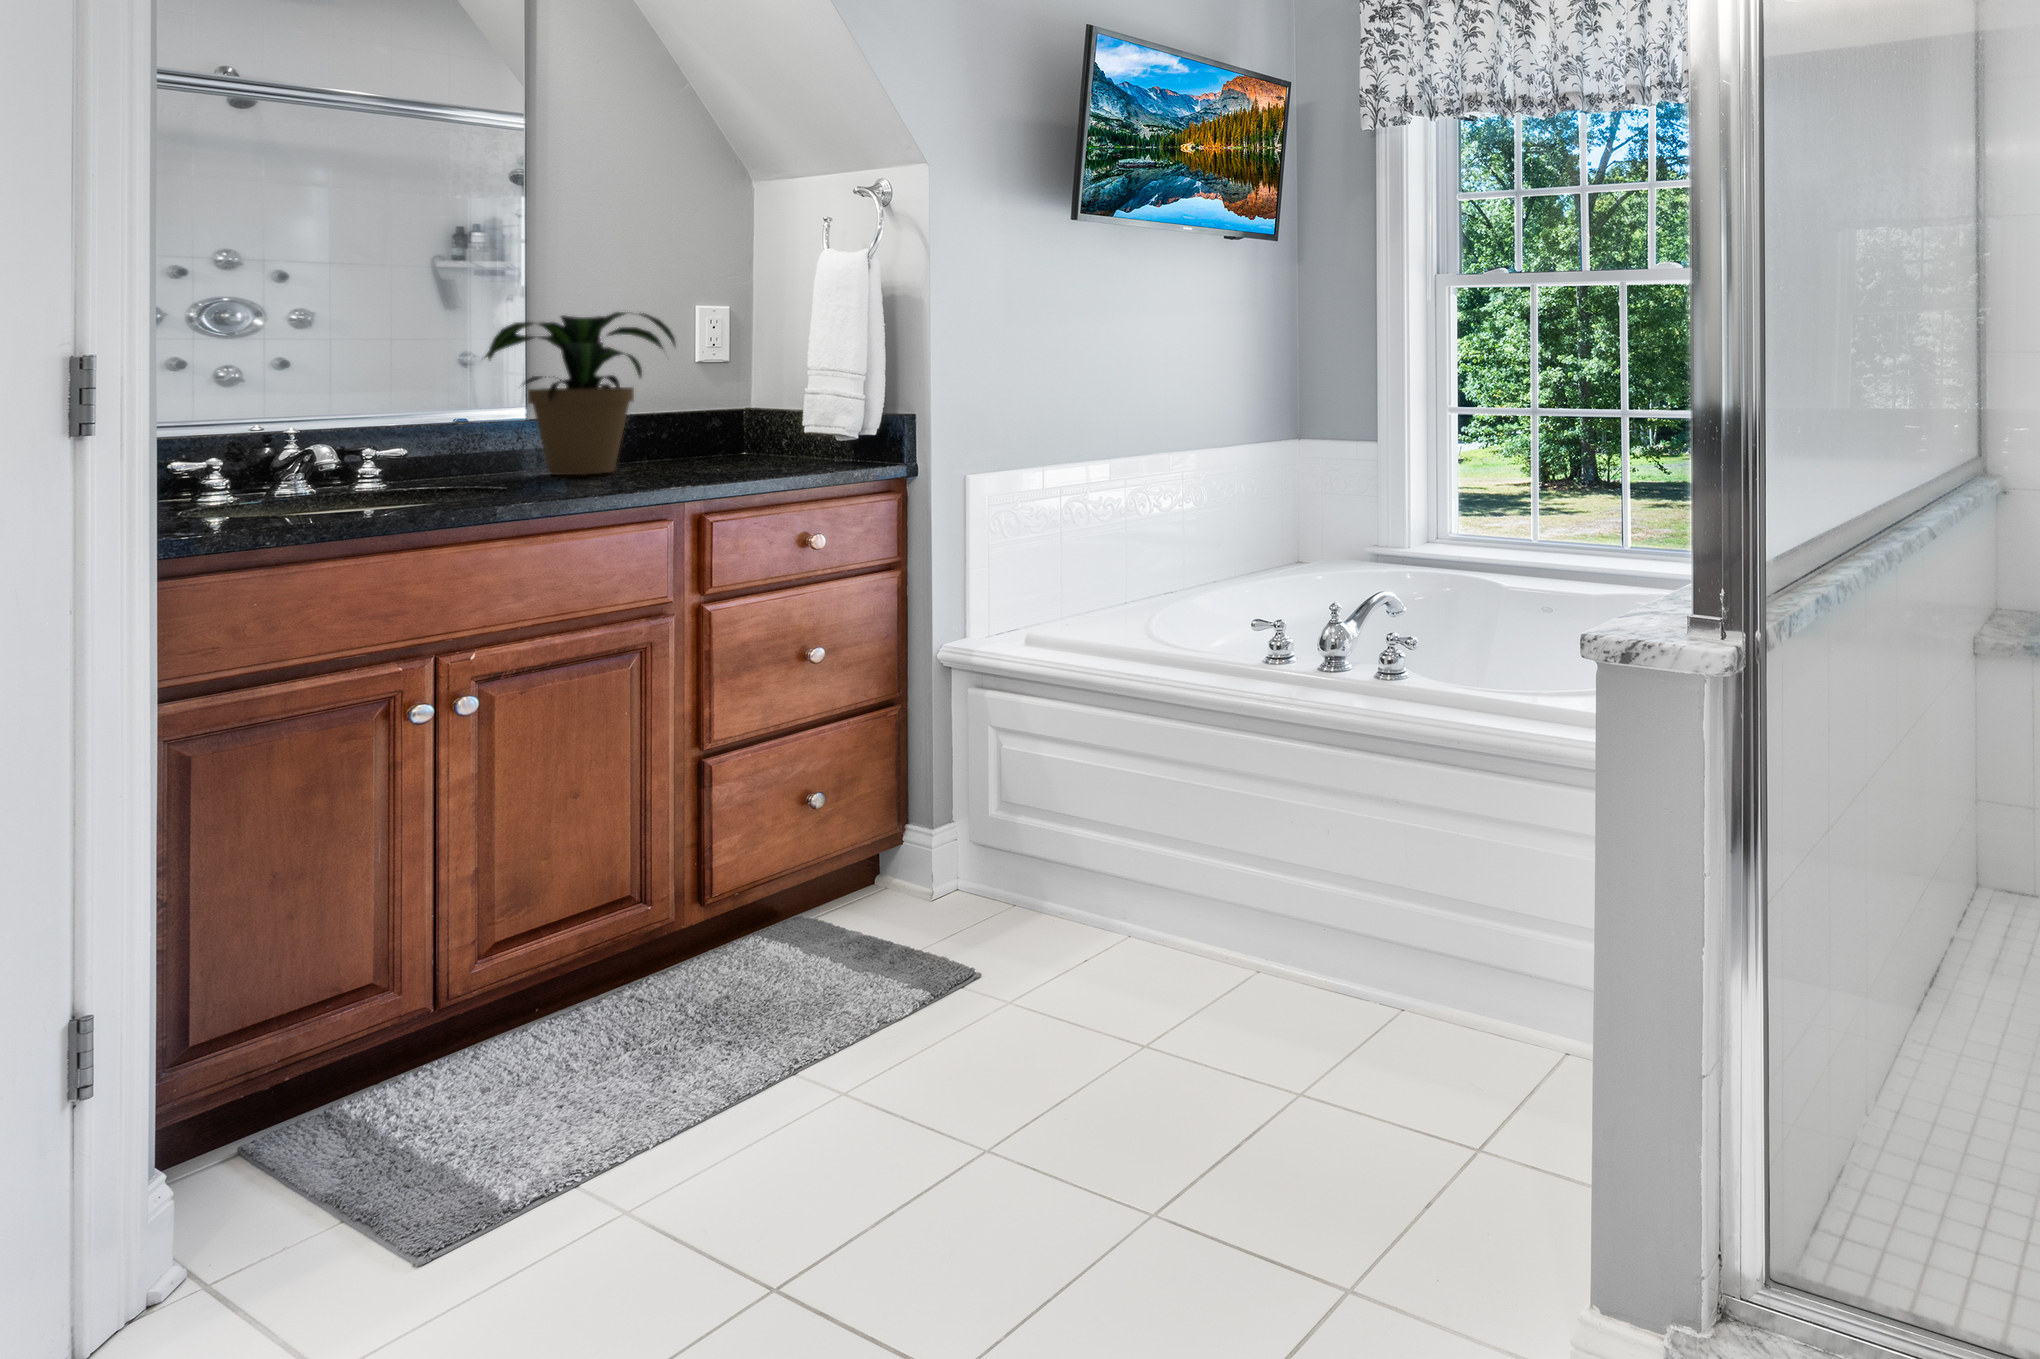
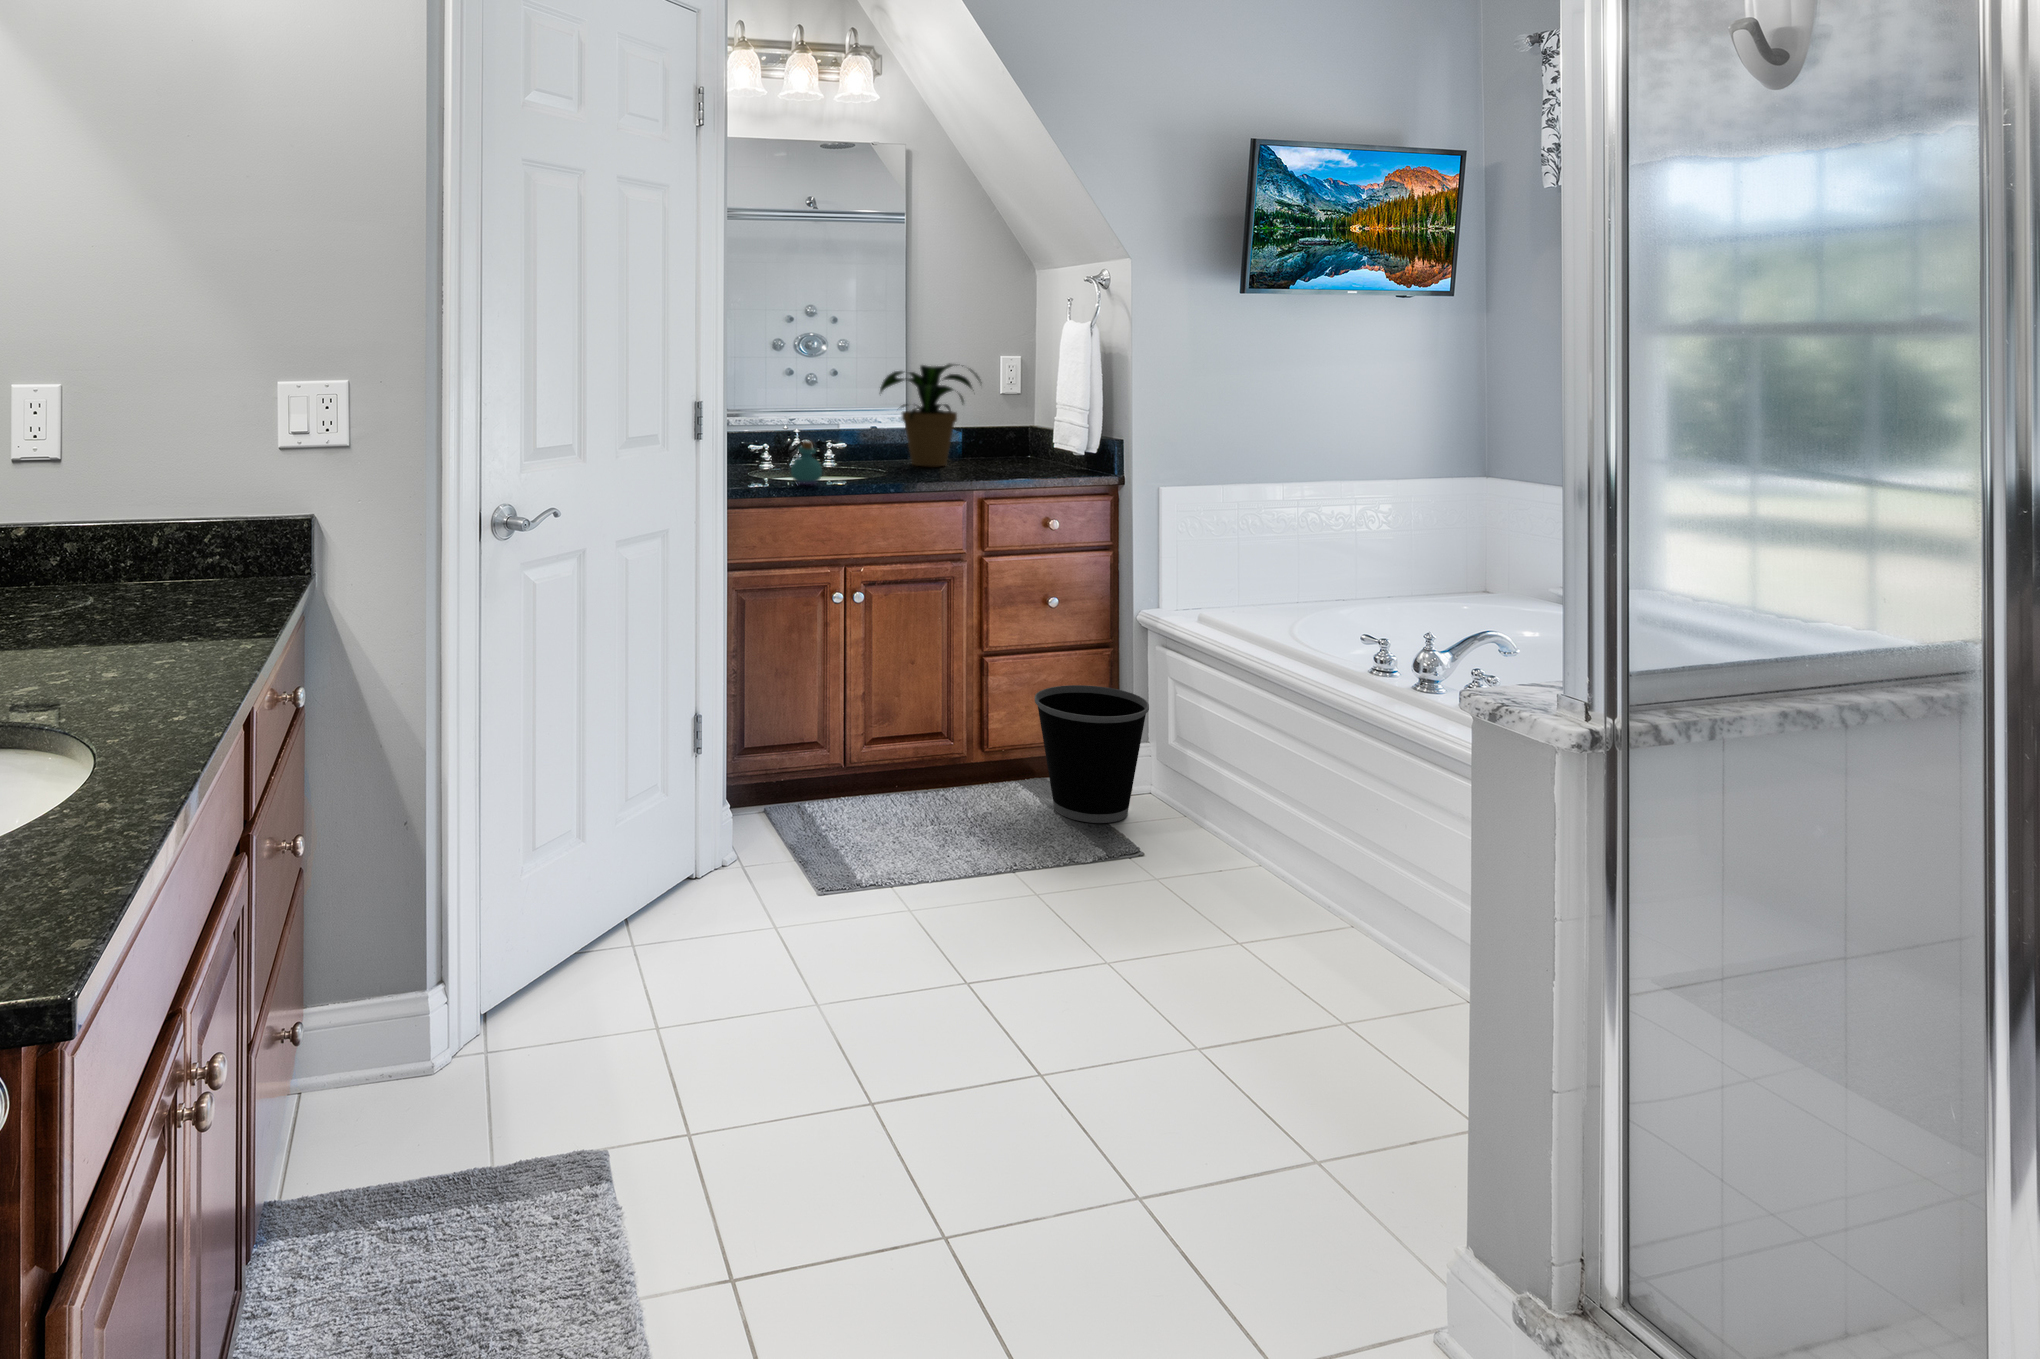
perfume bottle: none [308,435,384,515] -> present [791,441,822,484]
wastebasket: none [792,764,968,968] -> present [1035,685,1149,823]

